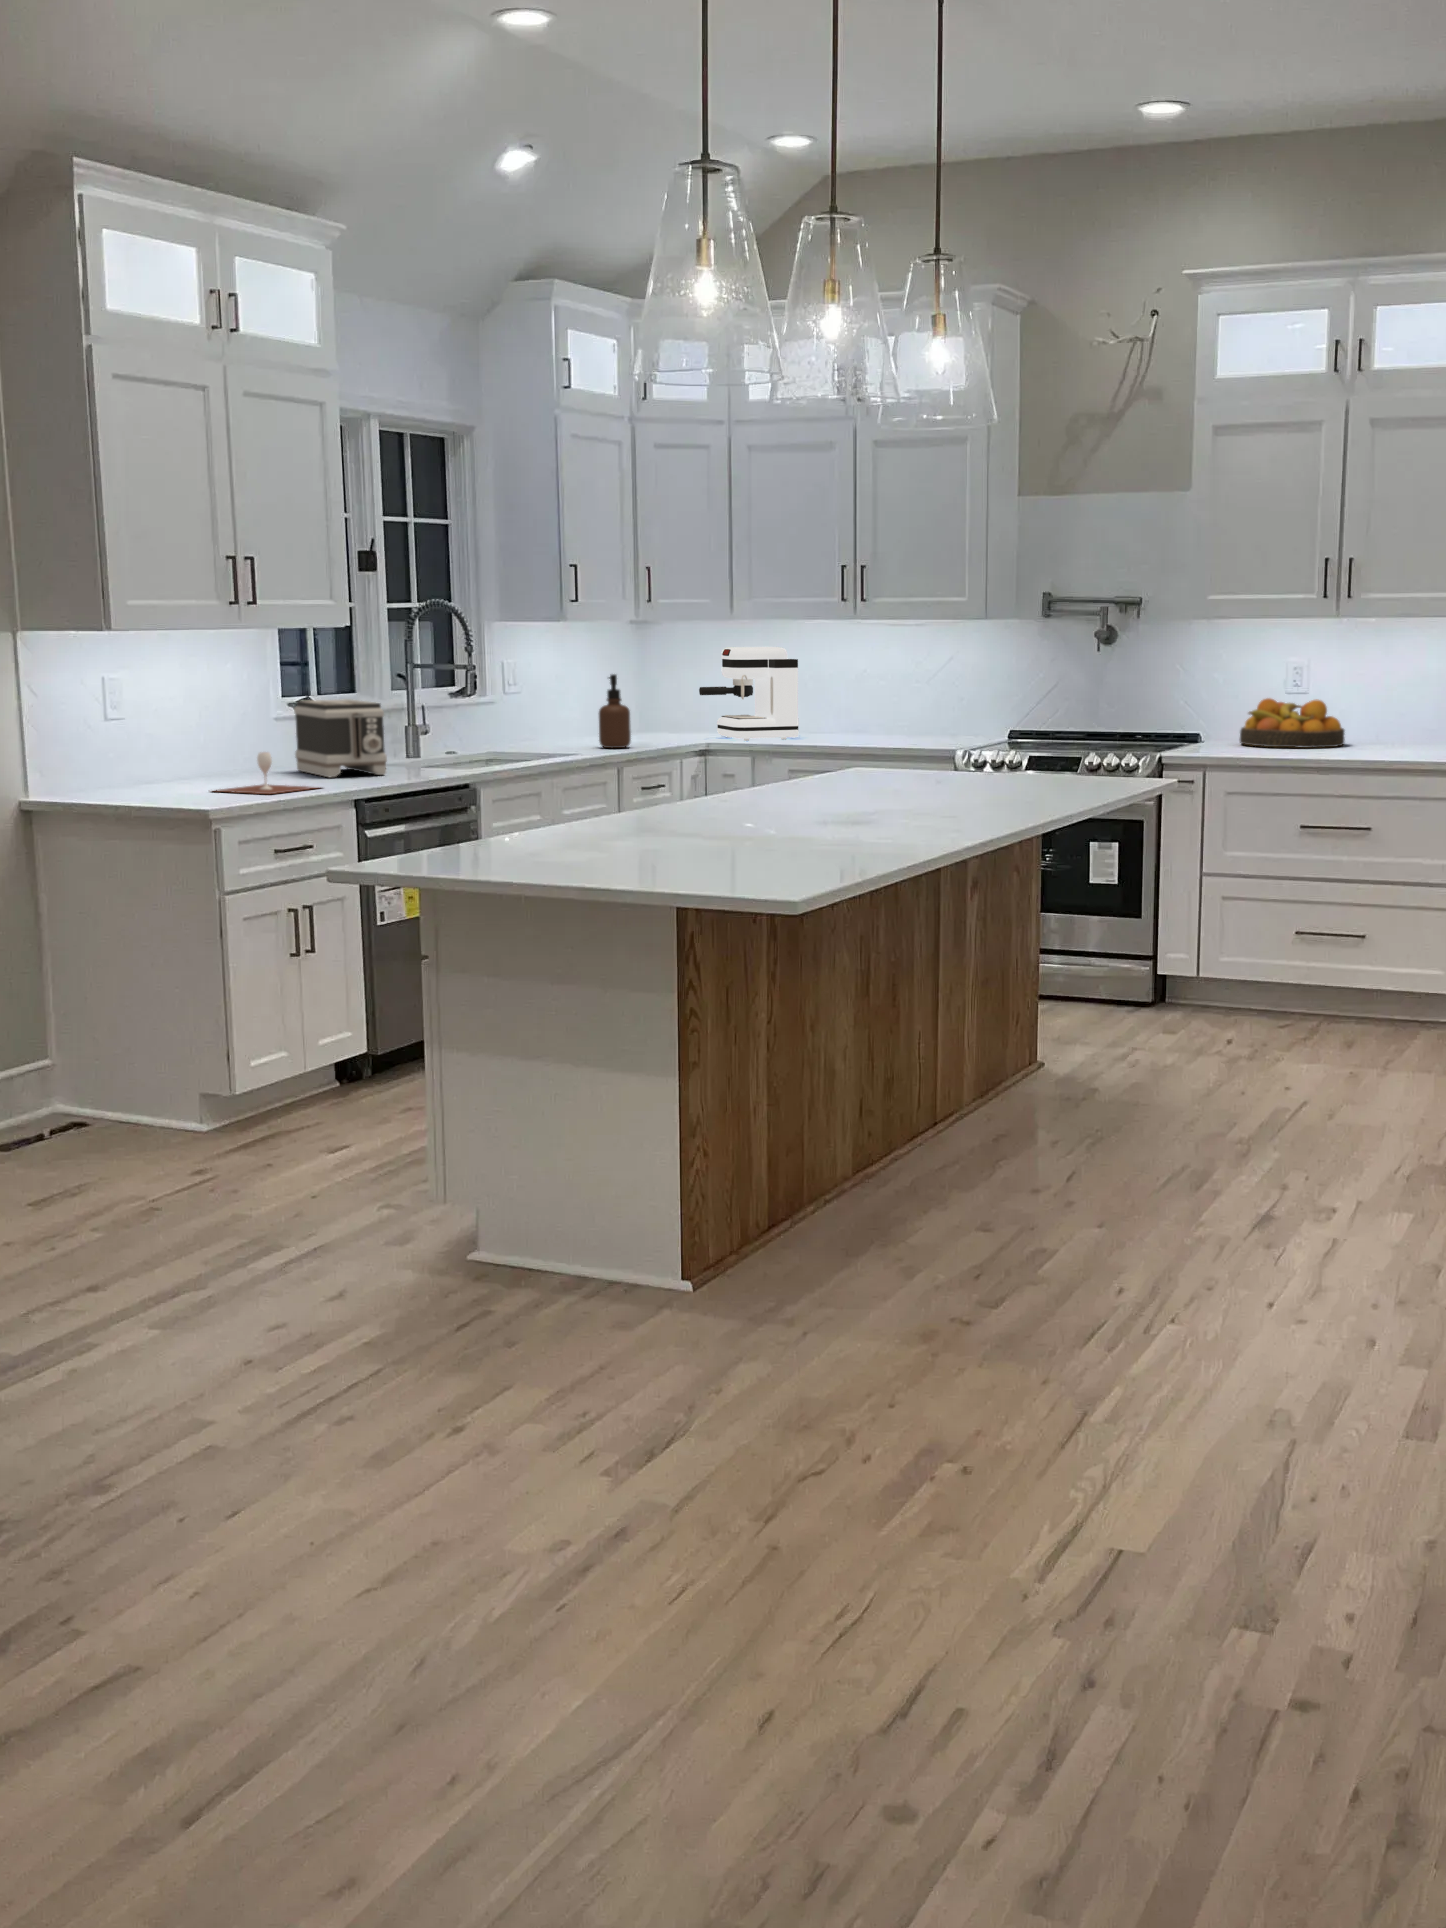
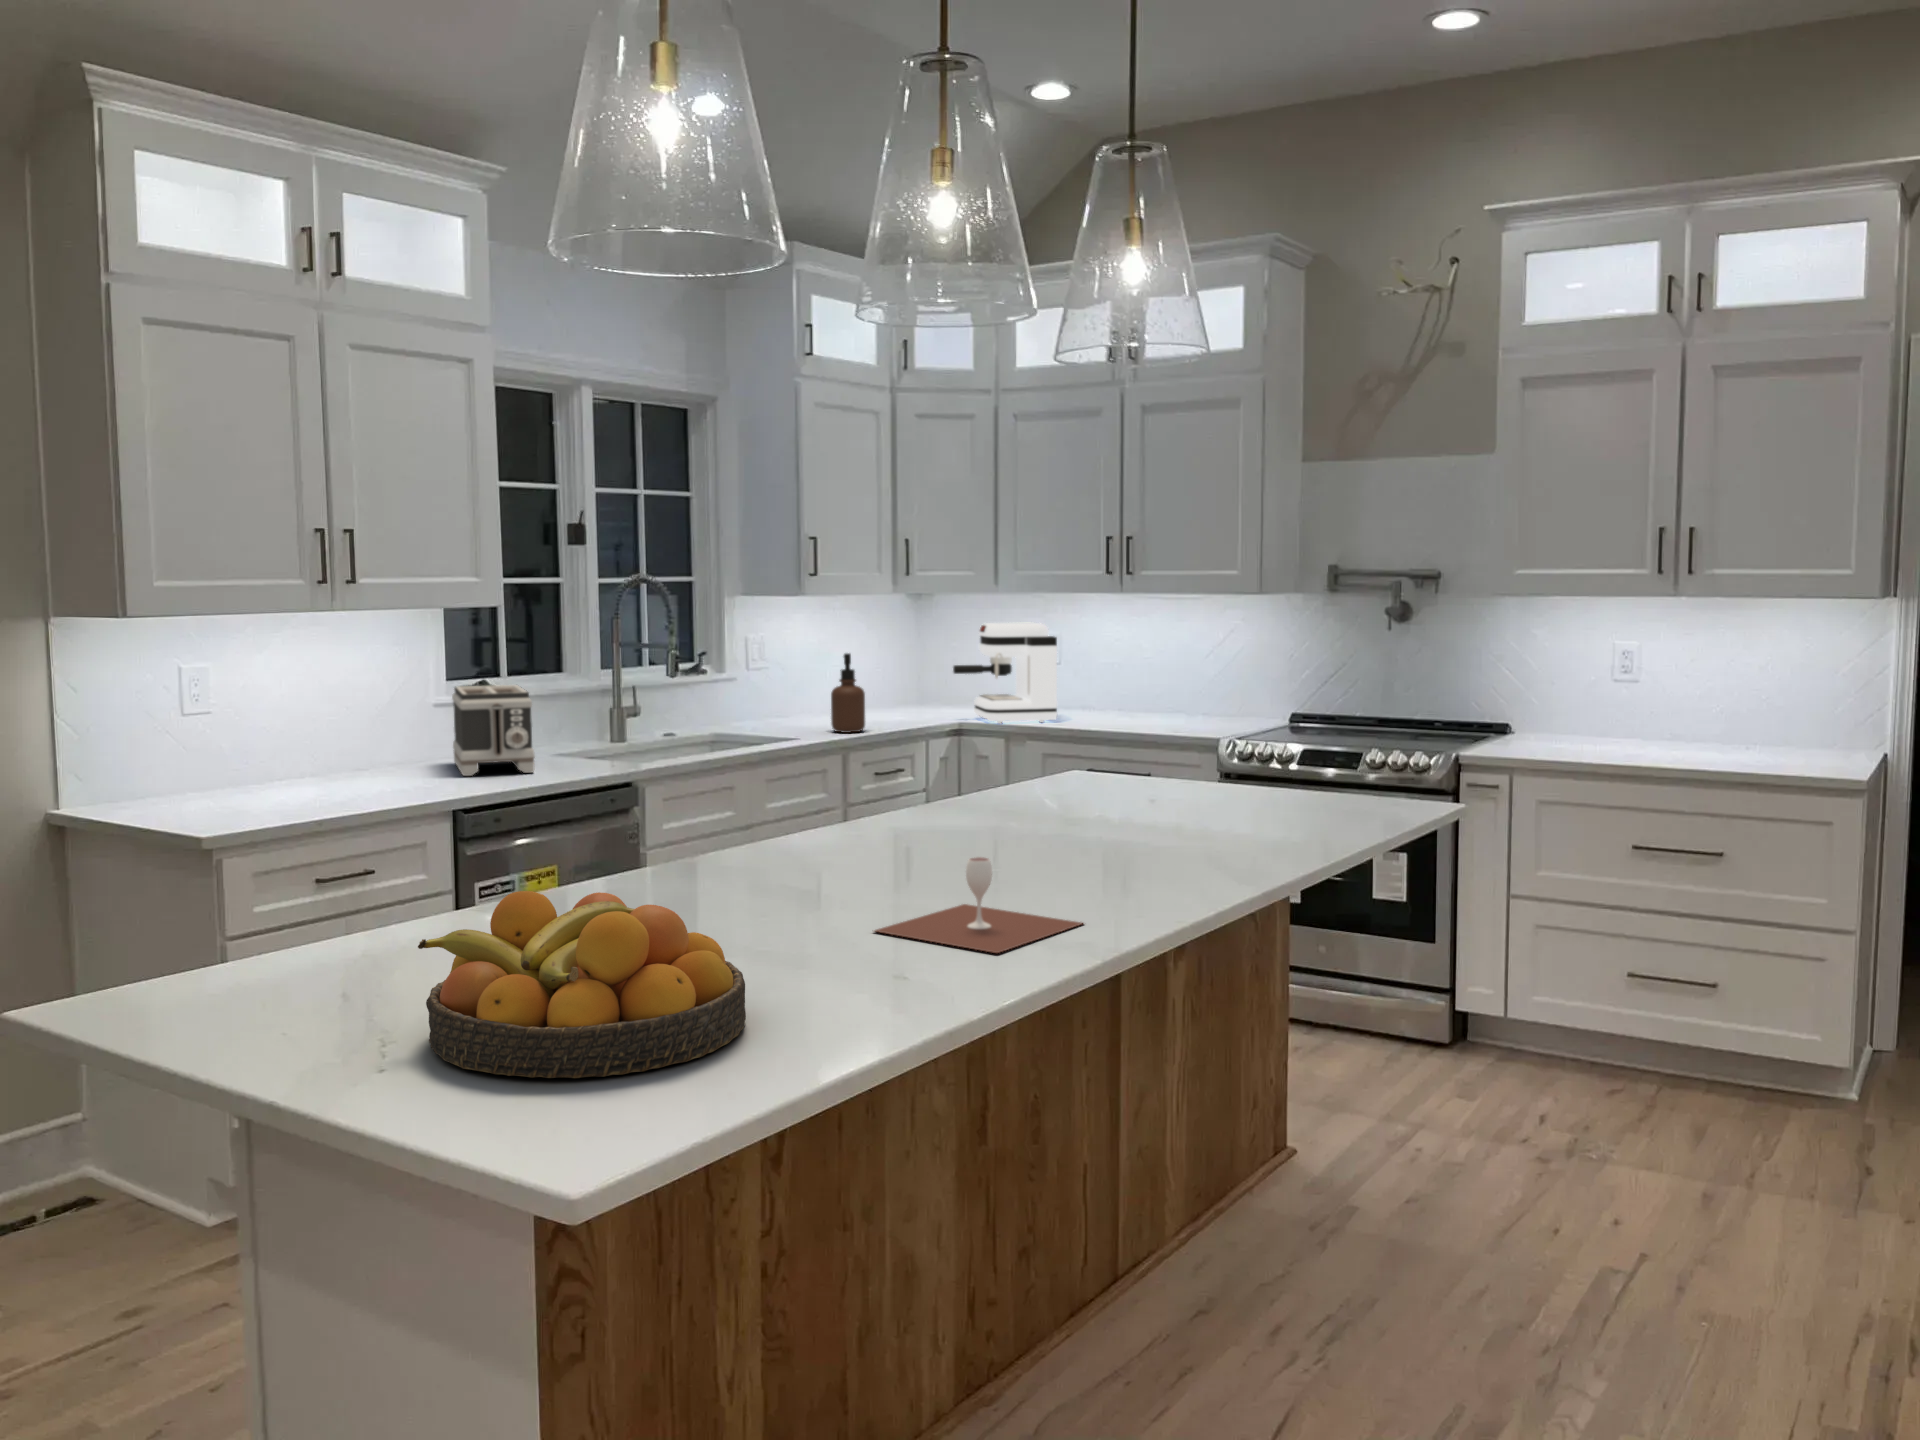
fruit bowl: present [1240,698,1345,748] -> present [418,891,746,1078]
wine glass: present [217,752,316,794] -> present [875,857,1082,953]

